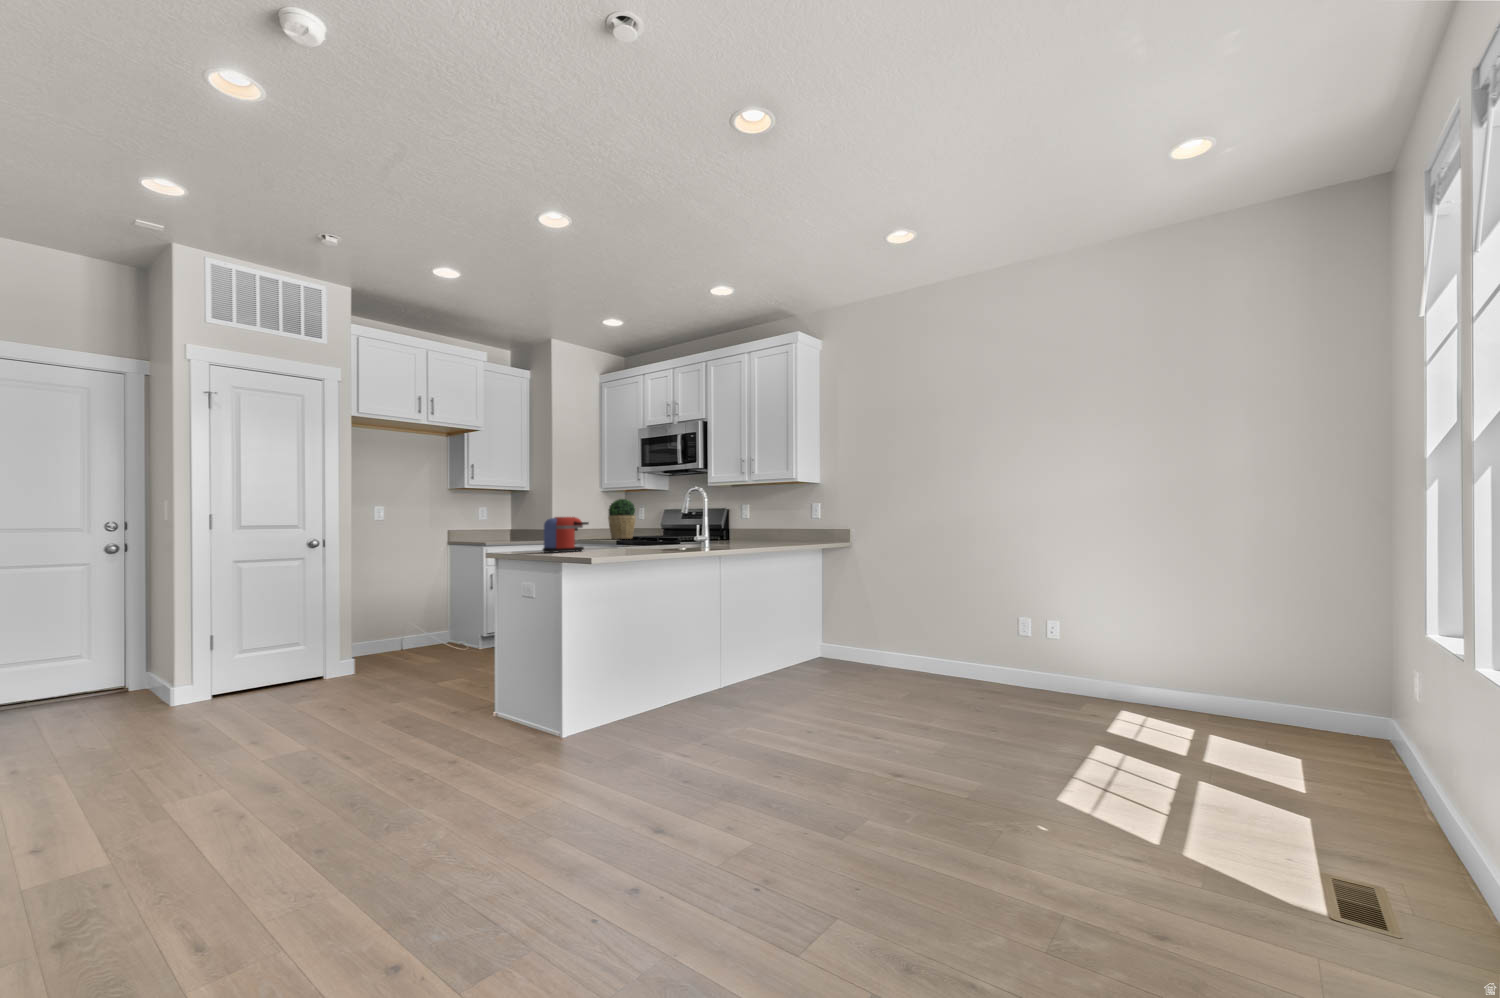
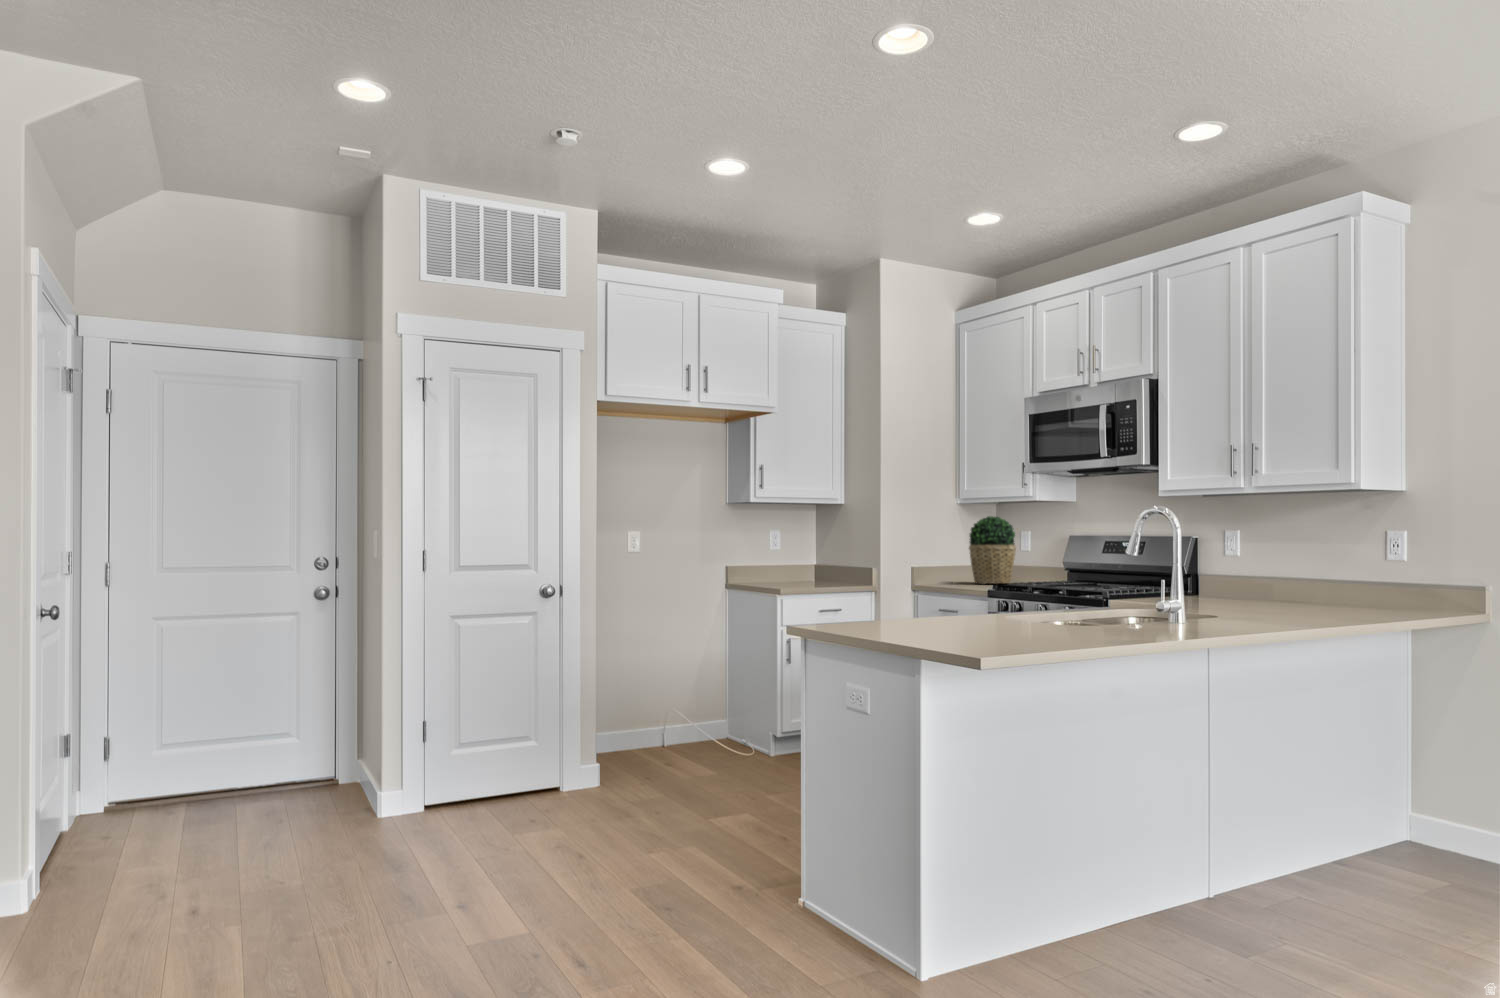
coffee maker: present [543,517,589,553] -> none [884,562,962,627]

